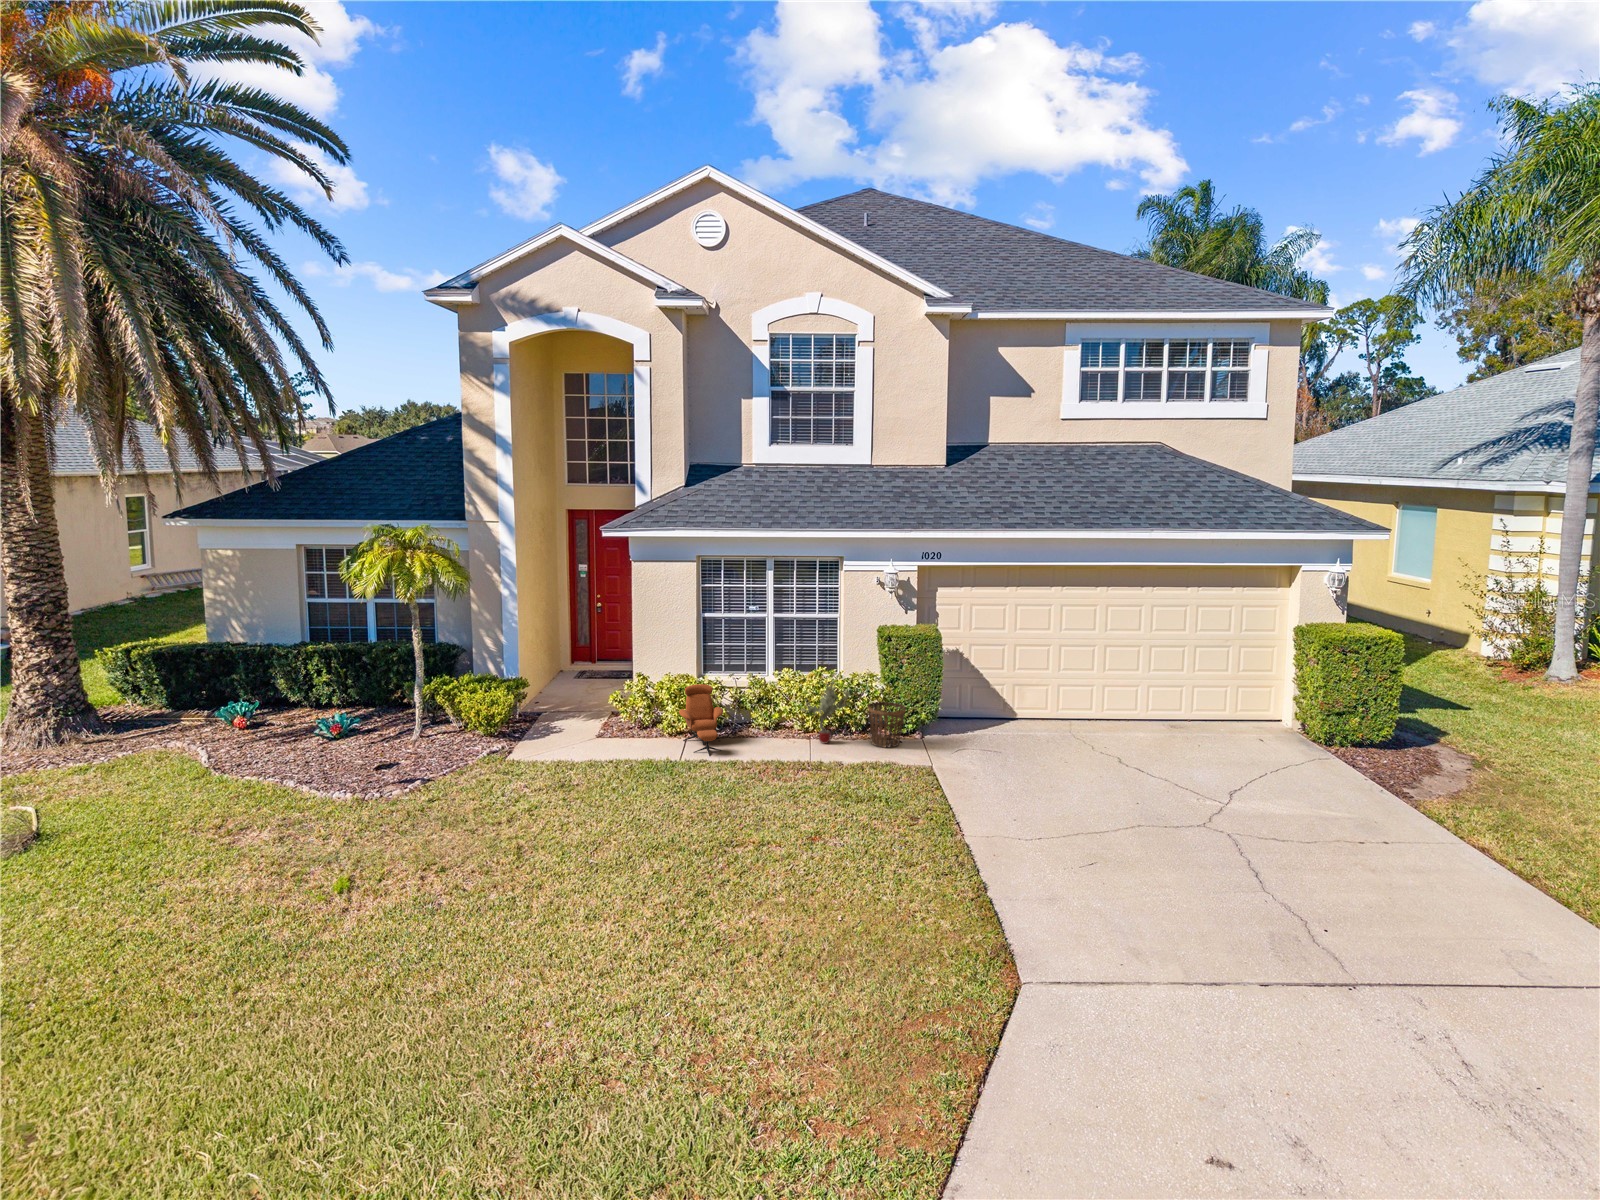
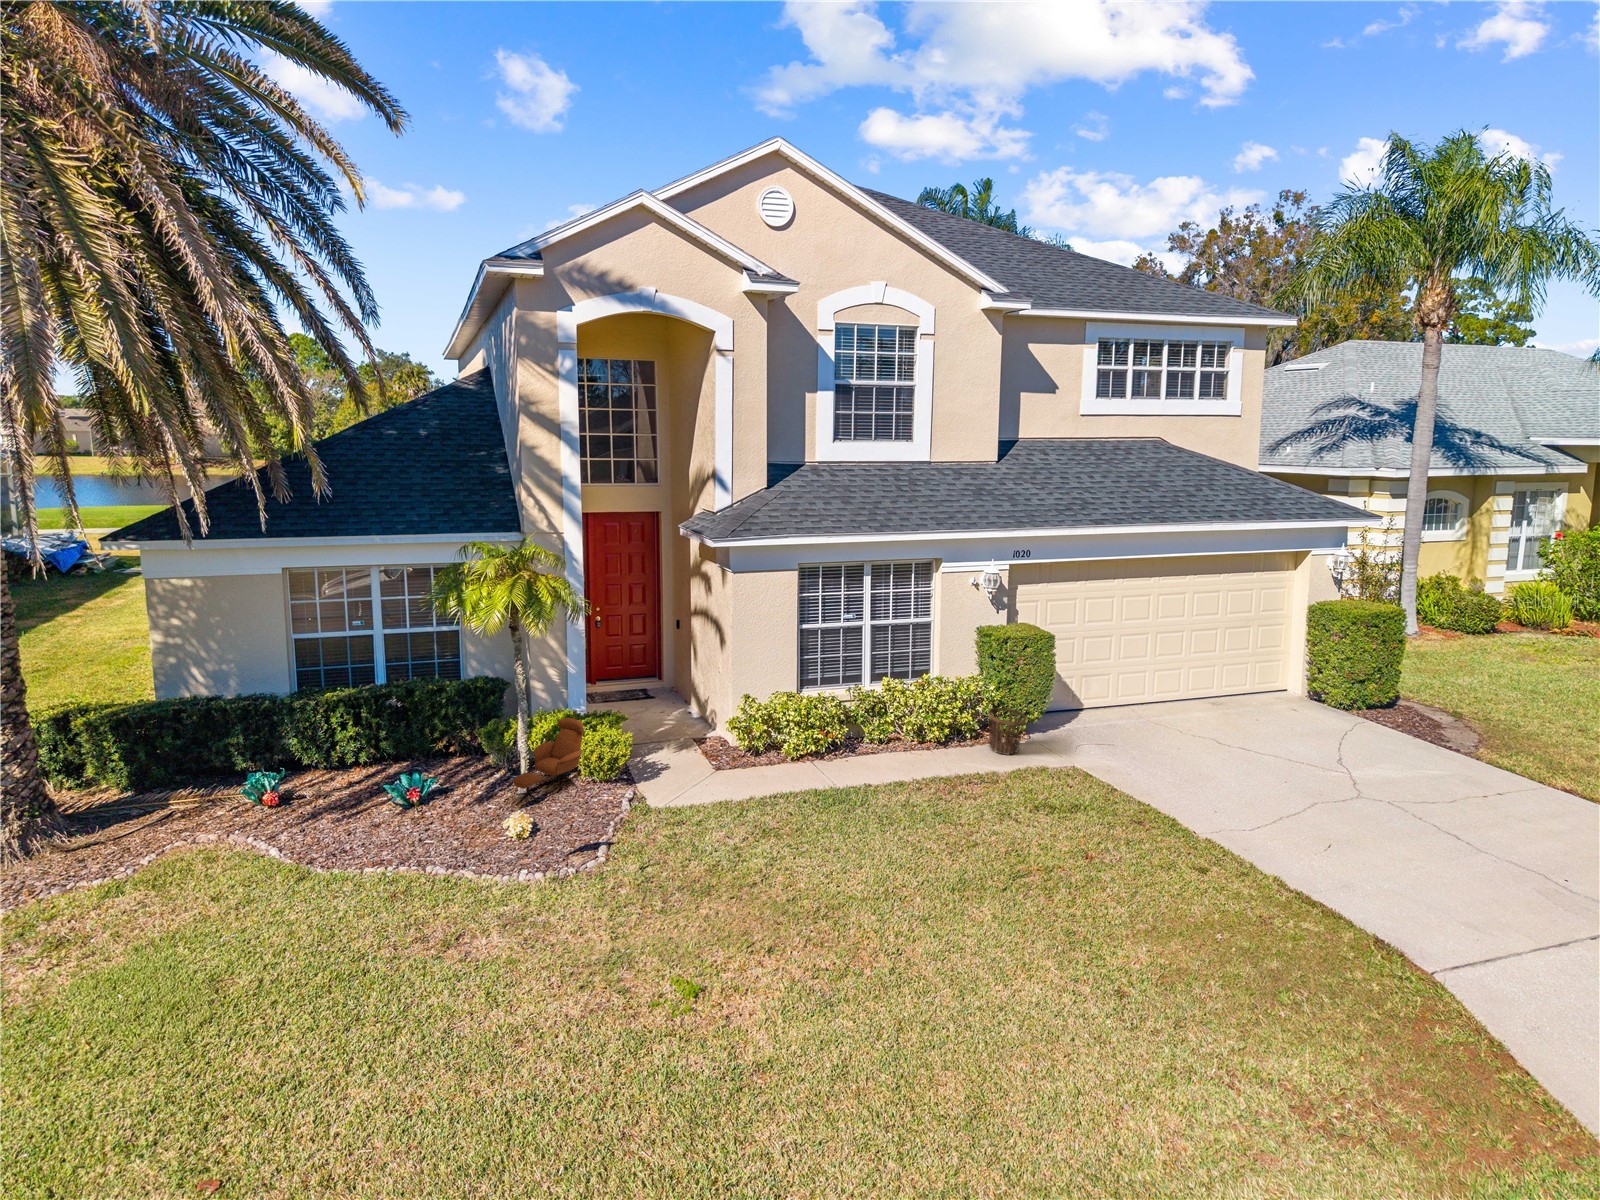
potted tree: present [801,682,850,744] -> none [927,692,976,754]
lounge chair: present [679,684,723,756] -> present [513,718,583,805]

